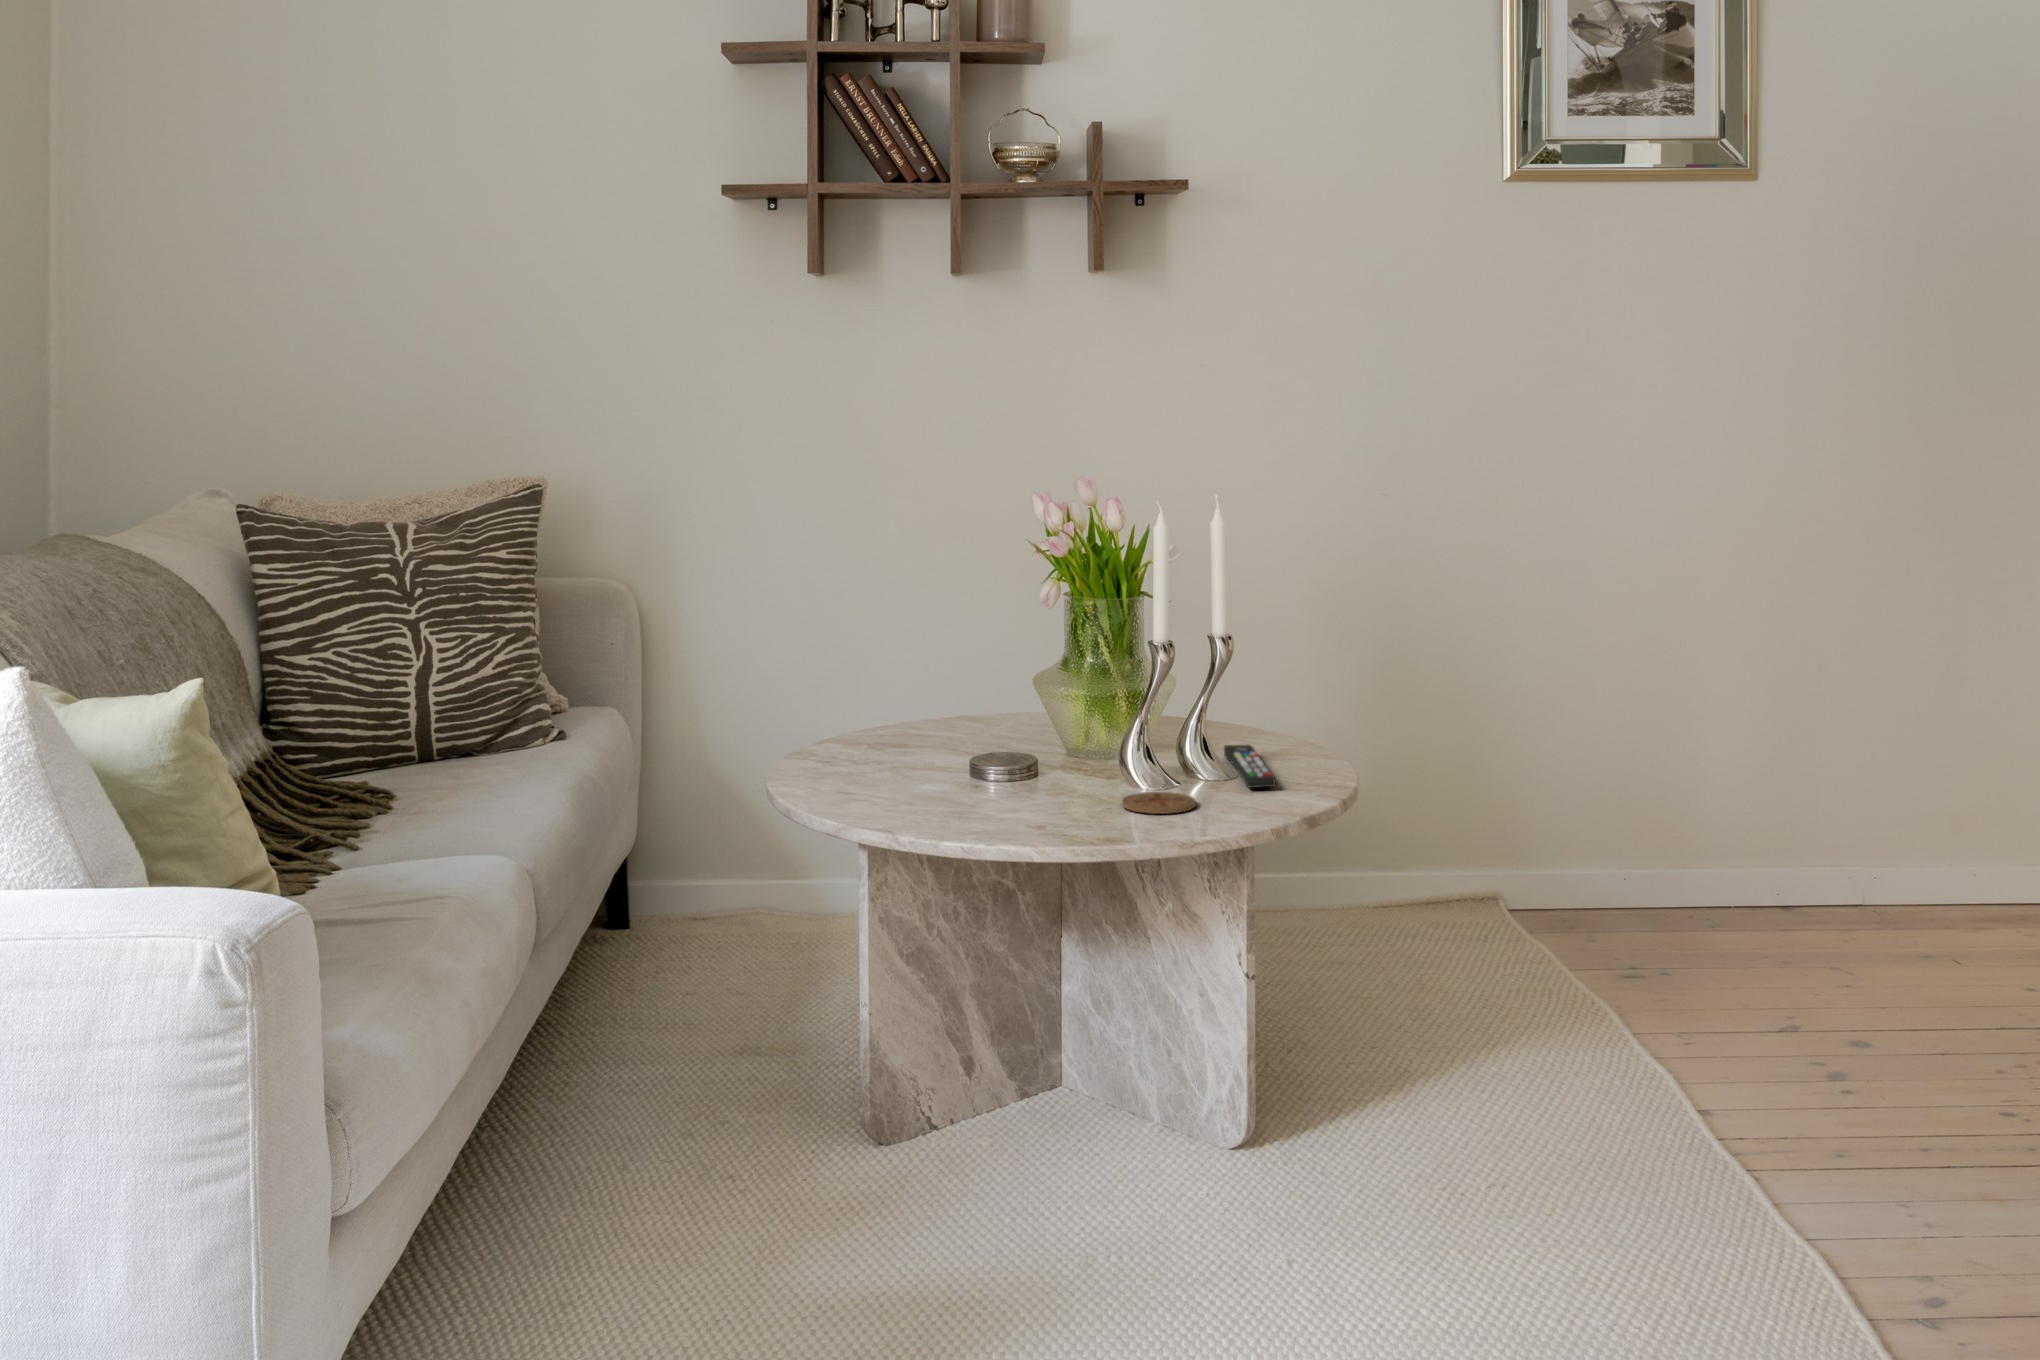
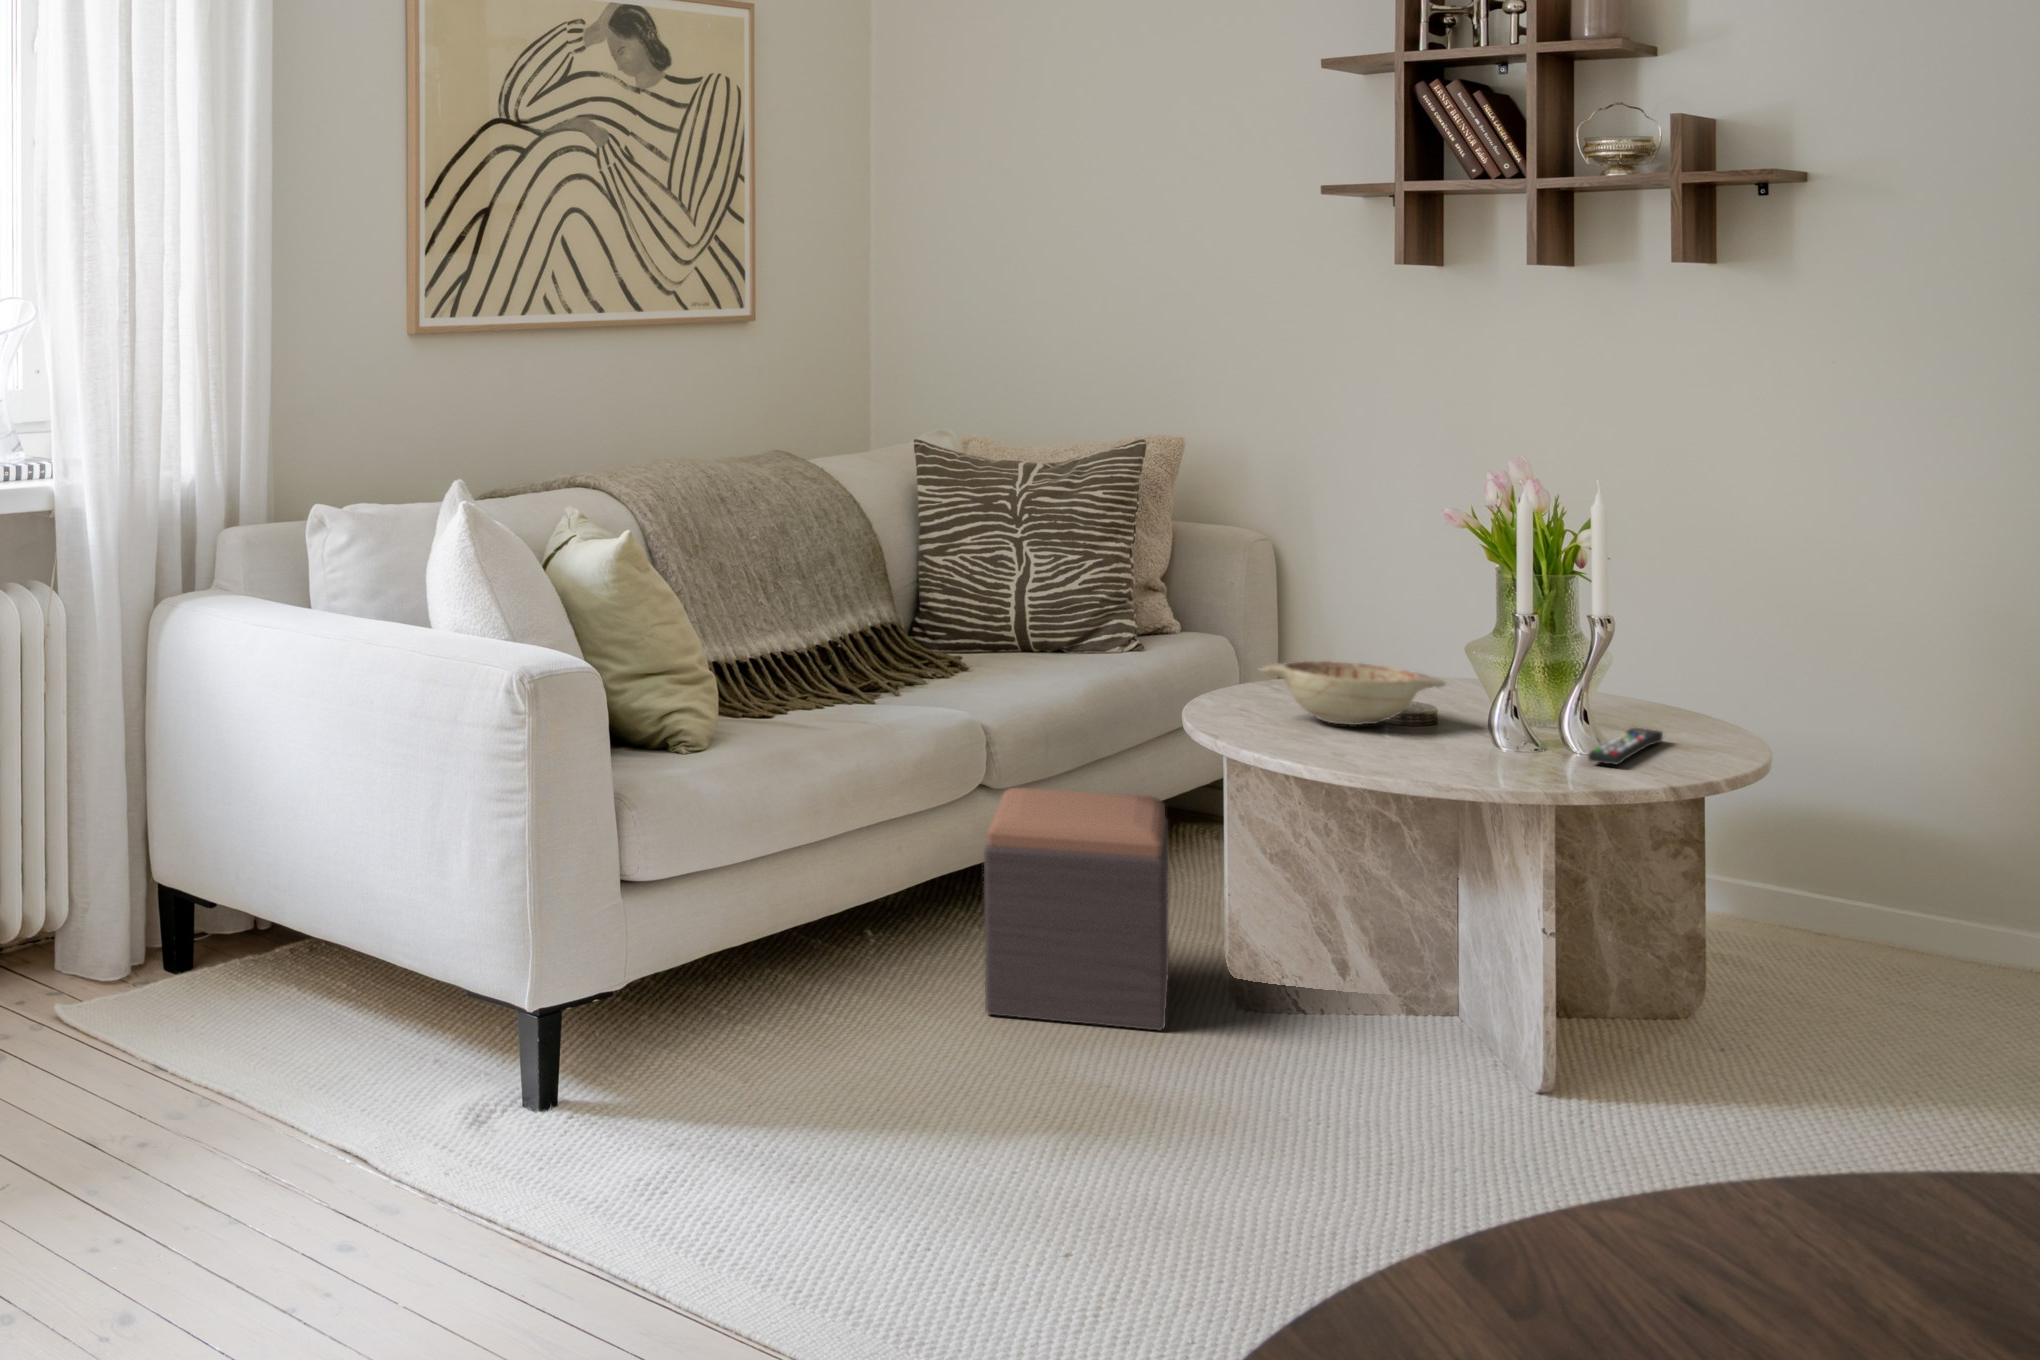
decorative bowl: none [886,718,1066,792] -> present [1260,661,1445,725]
coaster: present [1122,792,1196,814] -> none [1441,747,1515,767]
footstool: none [565,917,839,1245] -> present [984,788,1169,1030]

